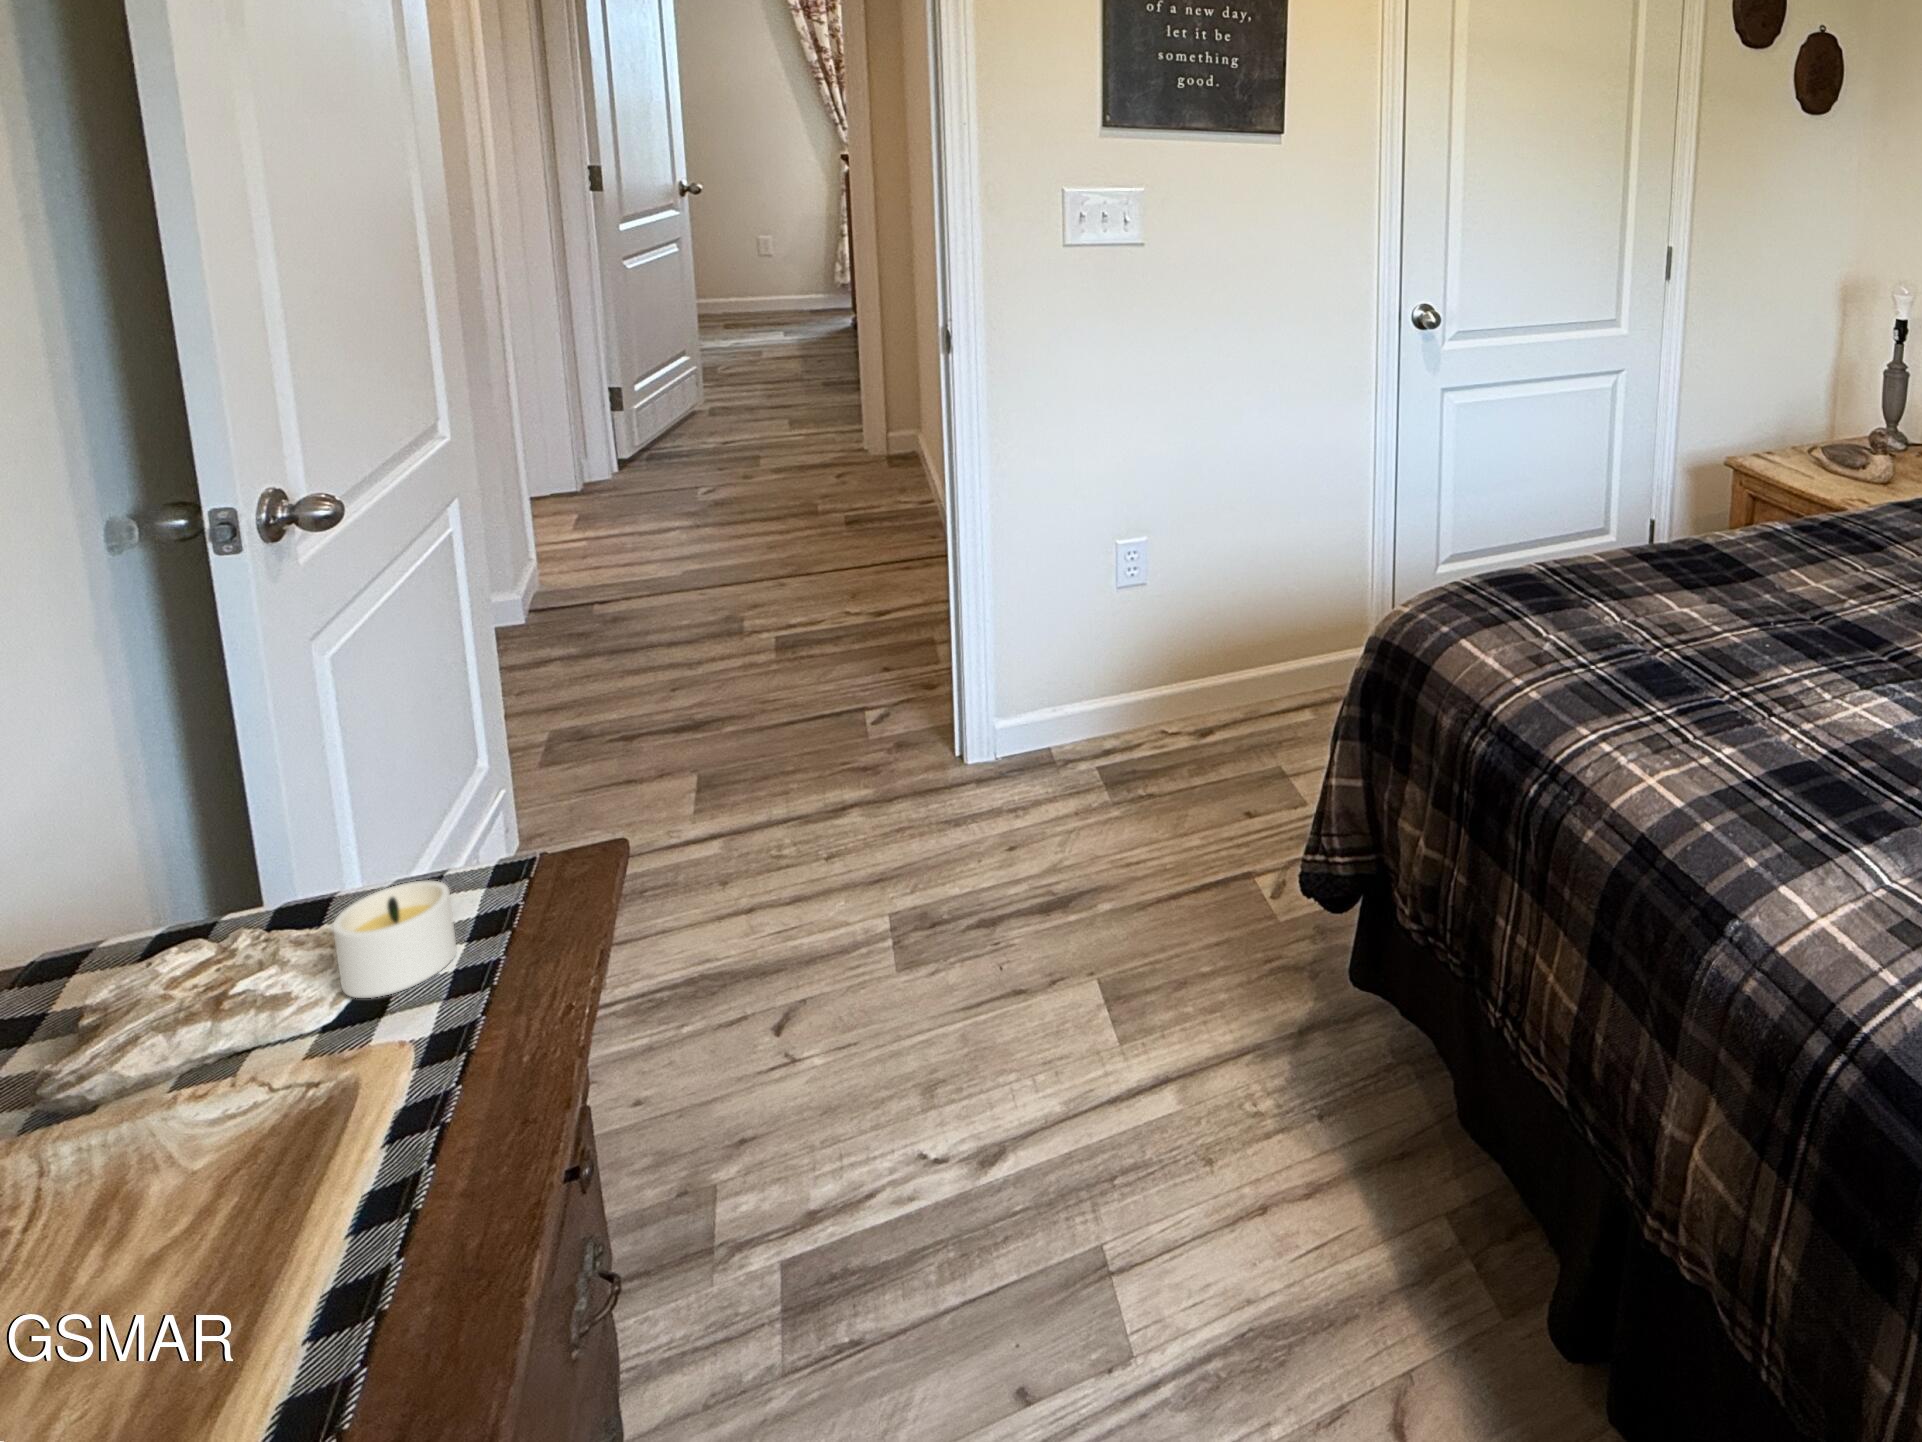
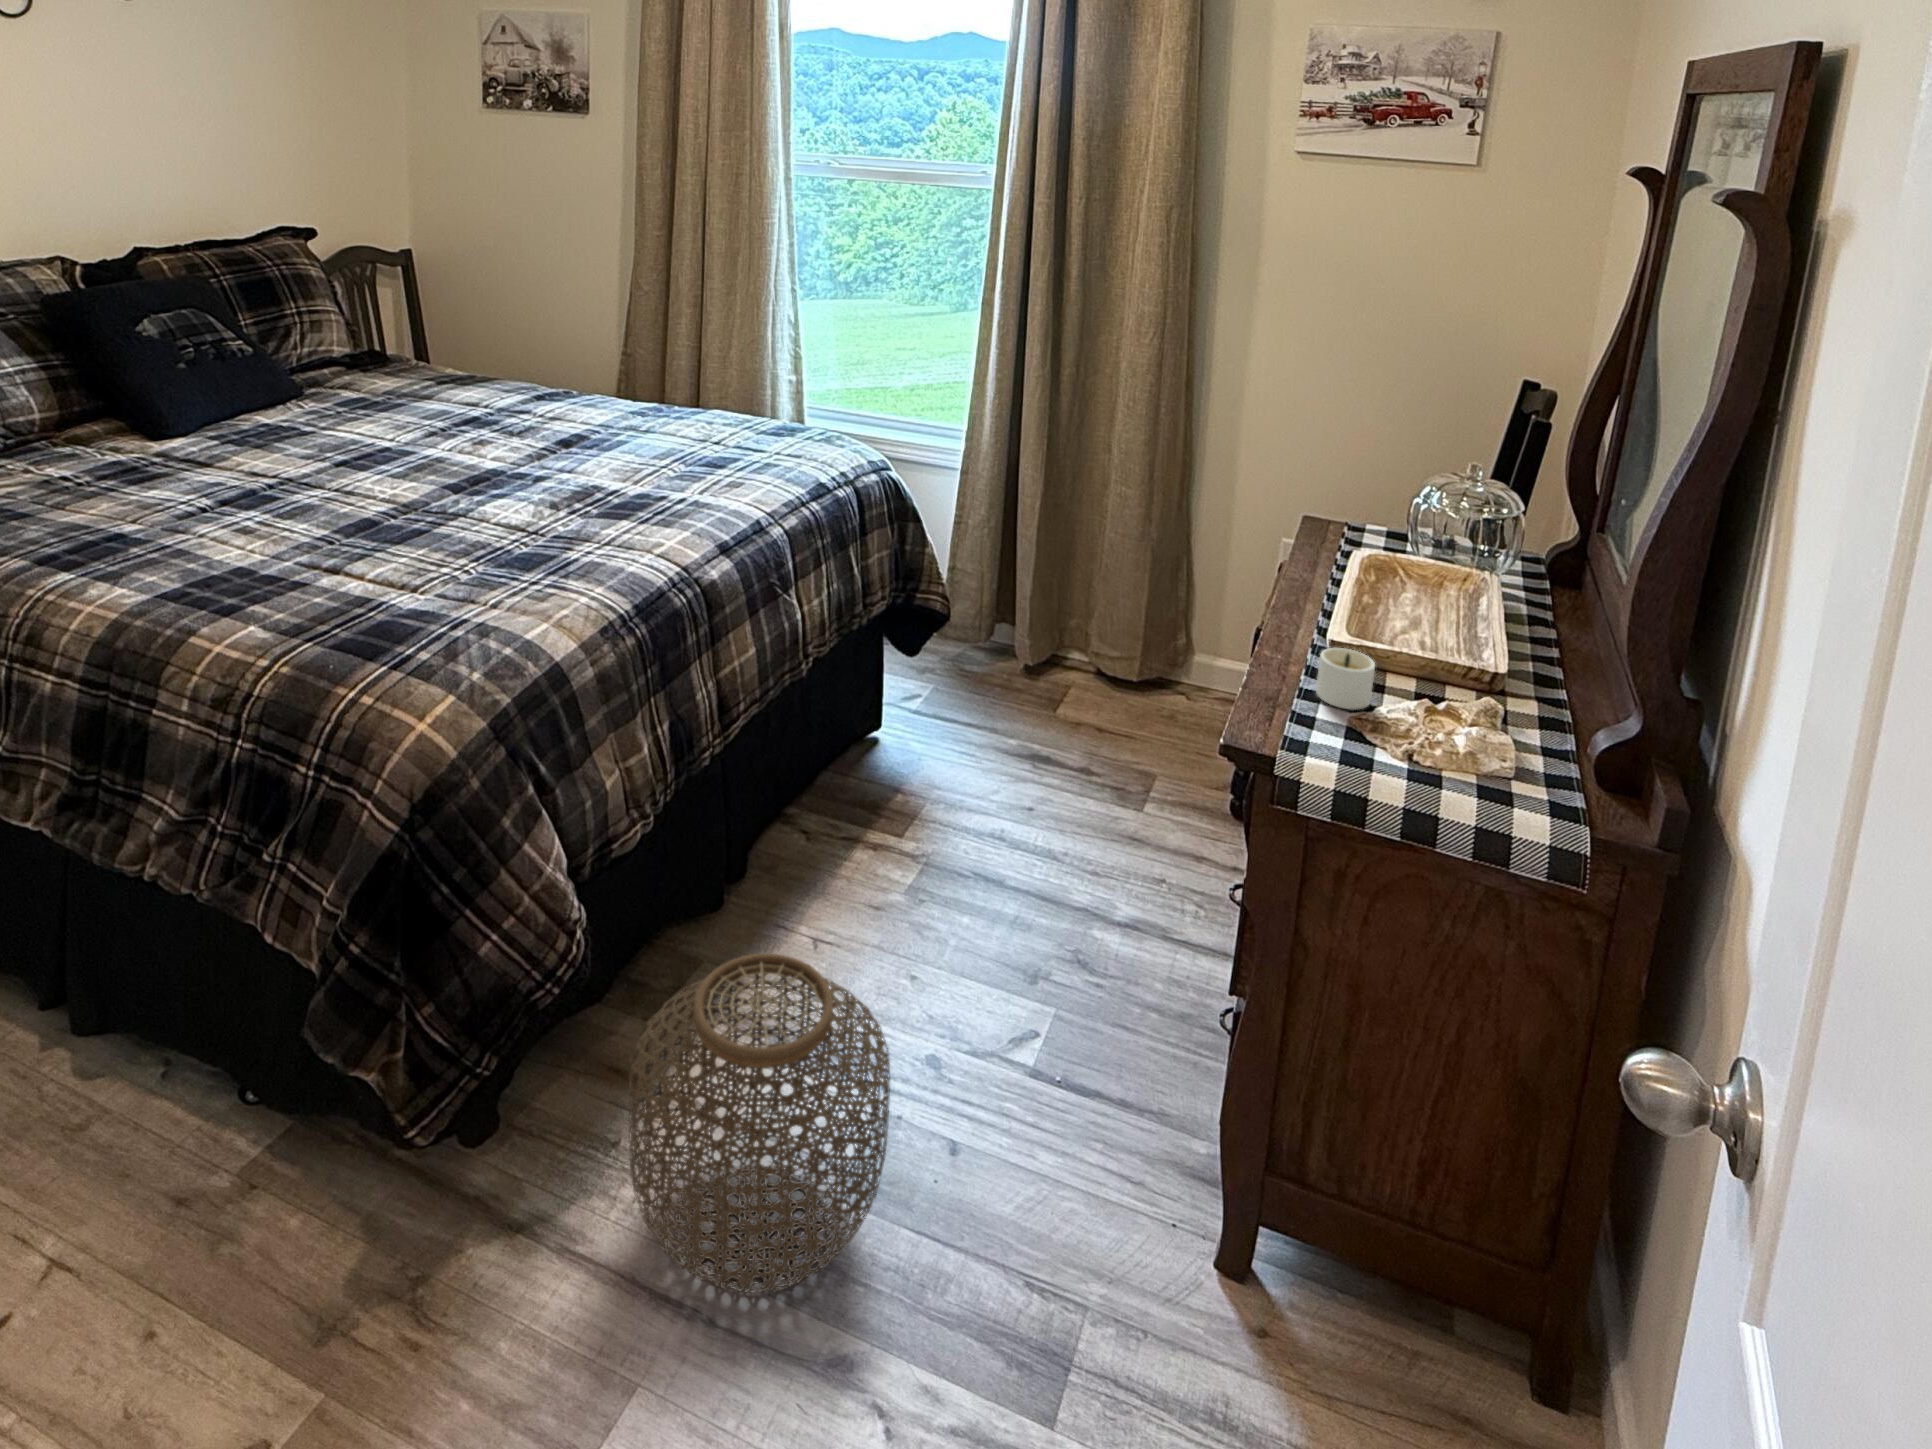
woven basket: none [1006,897,1268,1230] -> present [628,953,890,1293]

